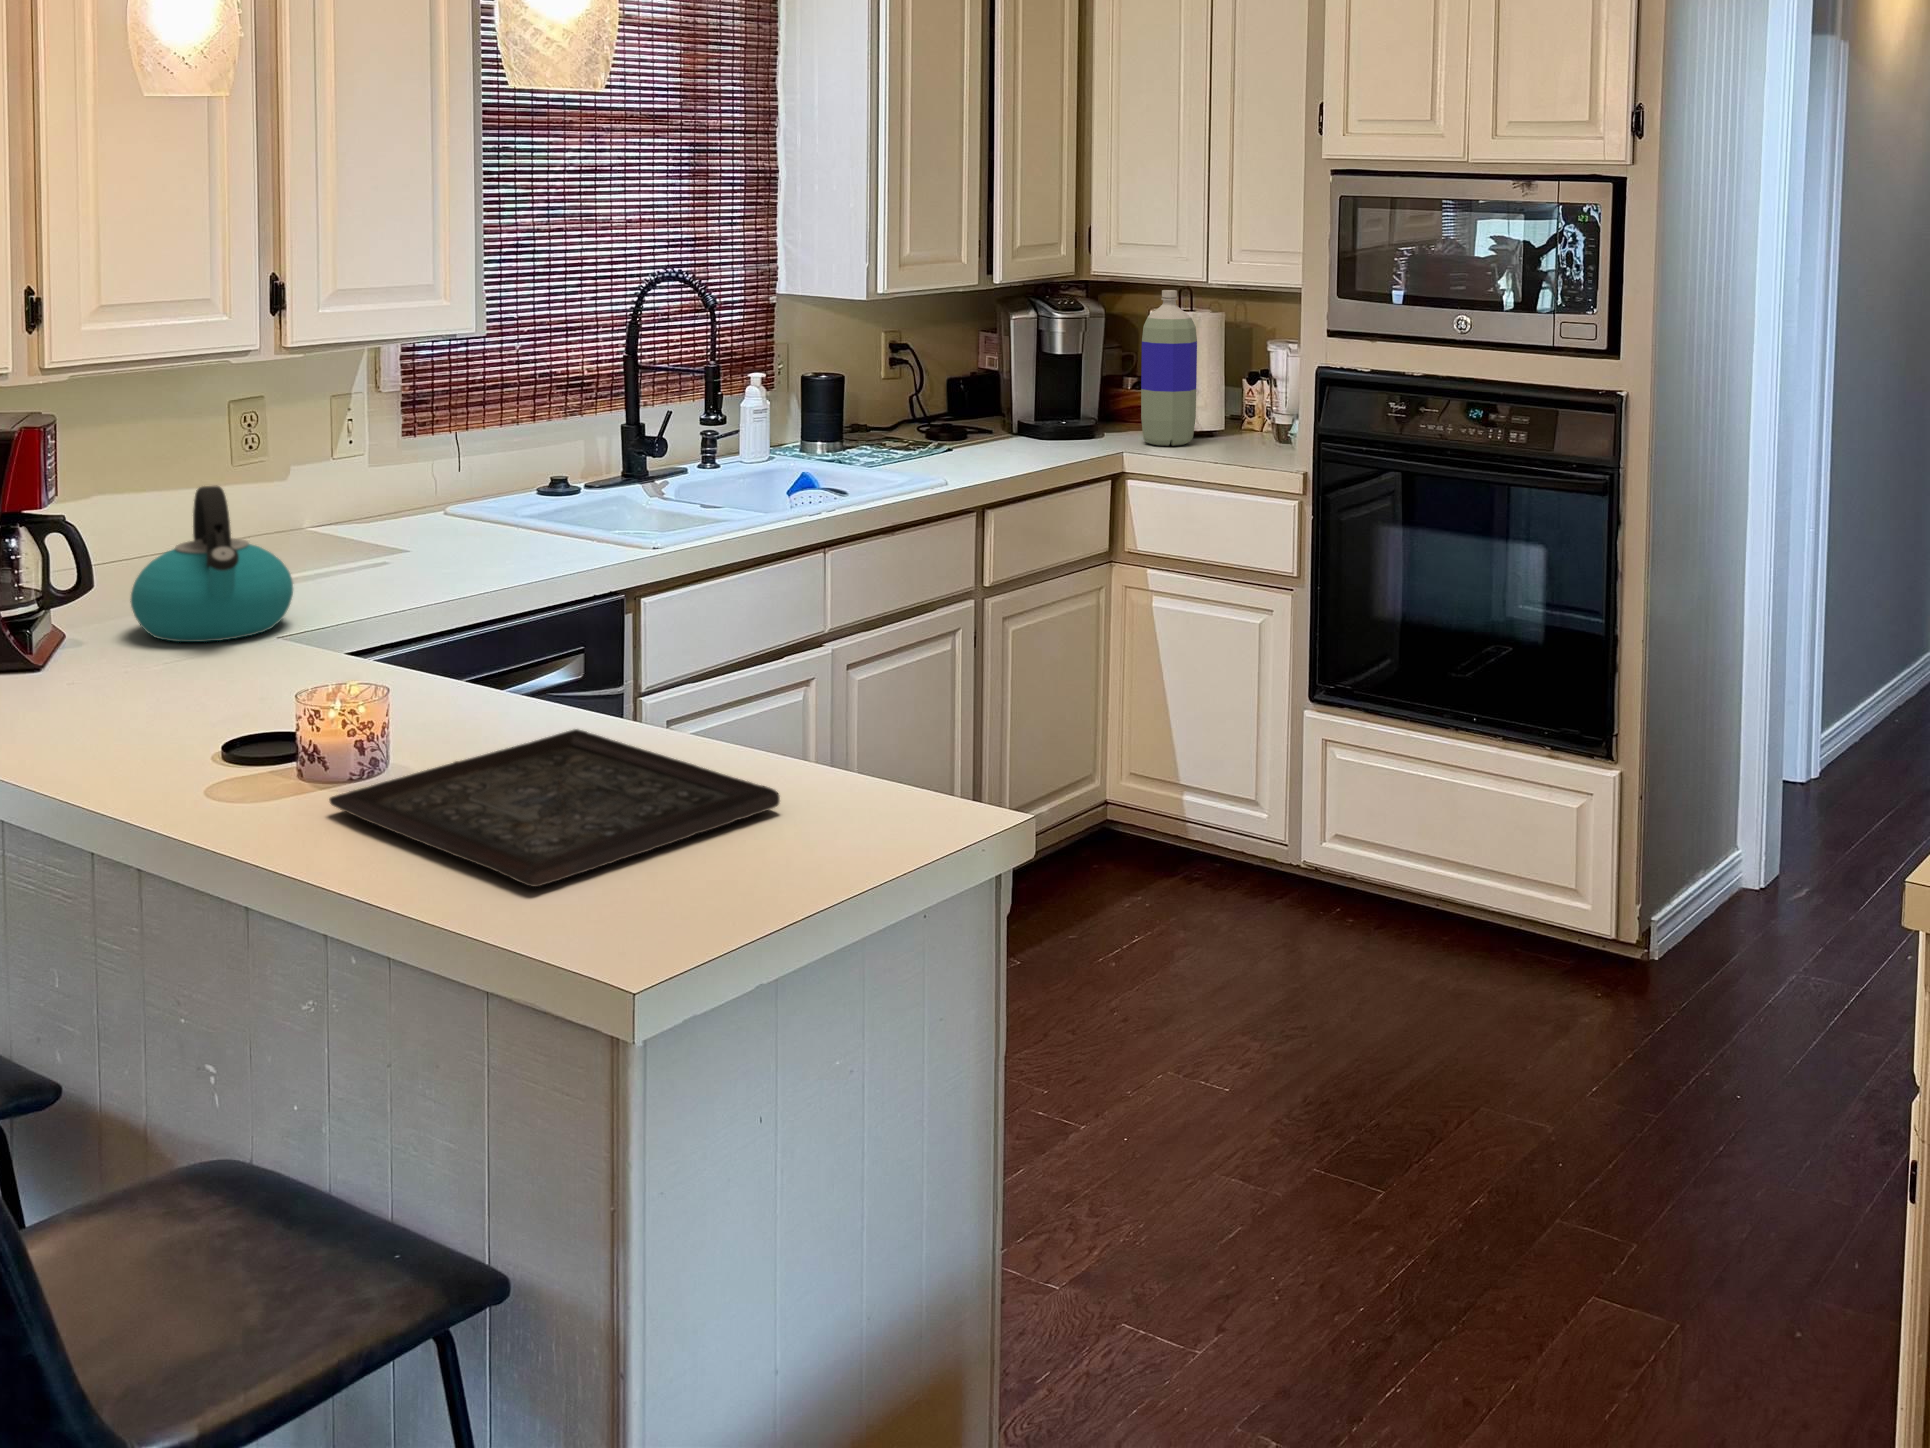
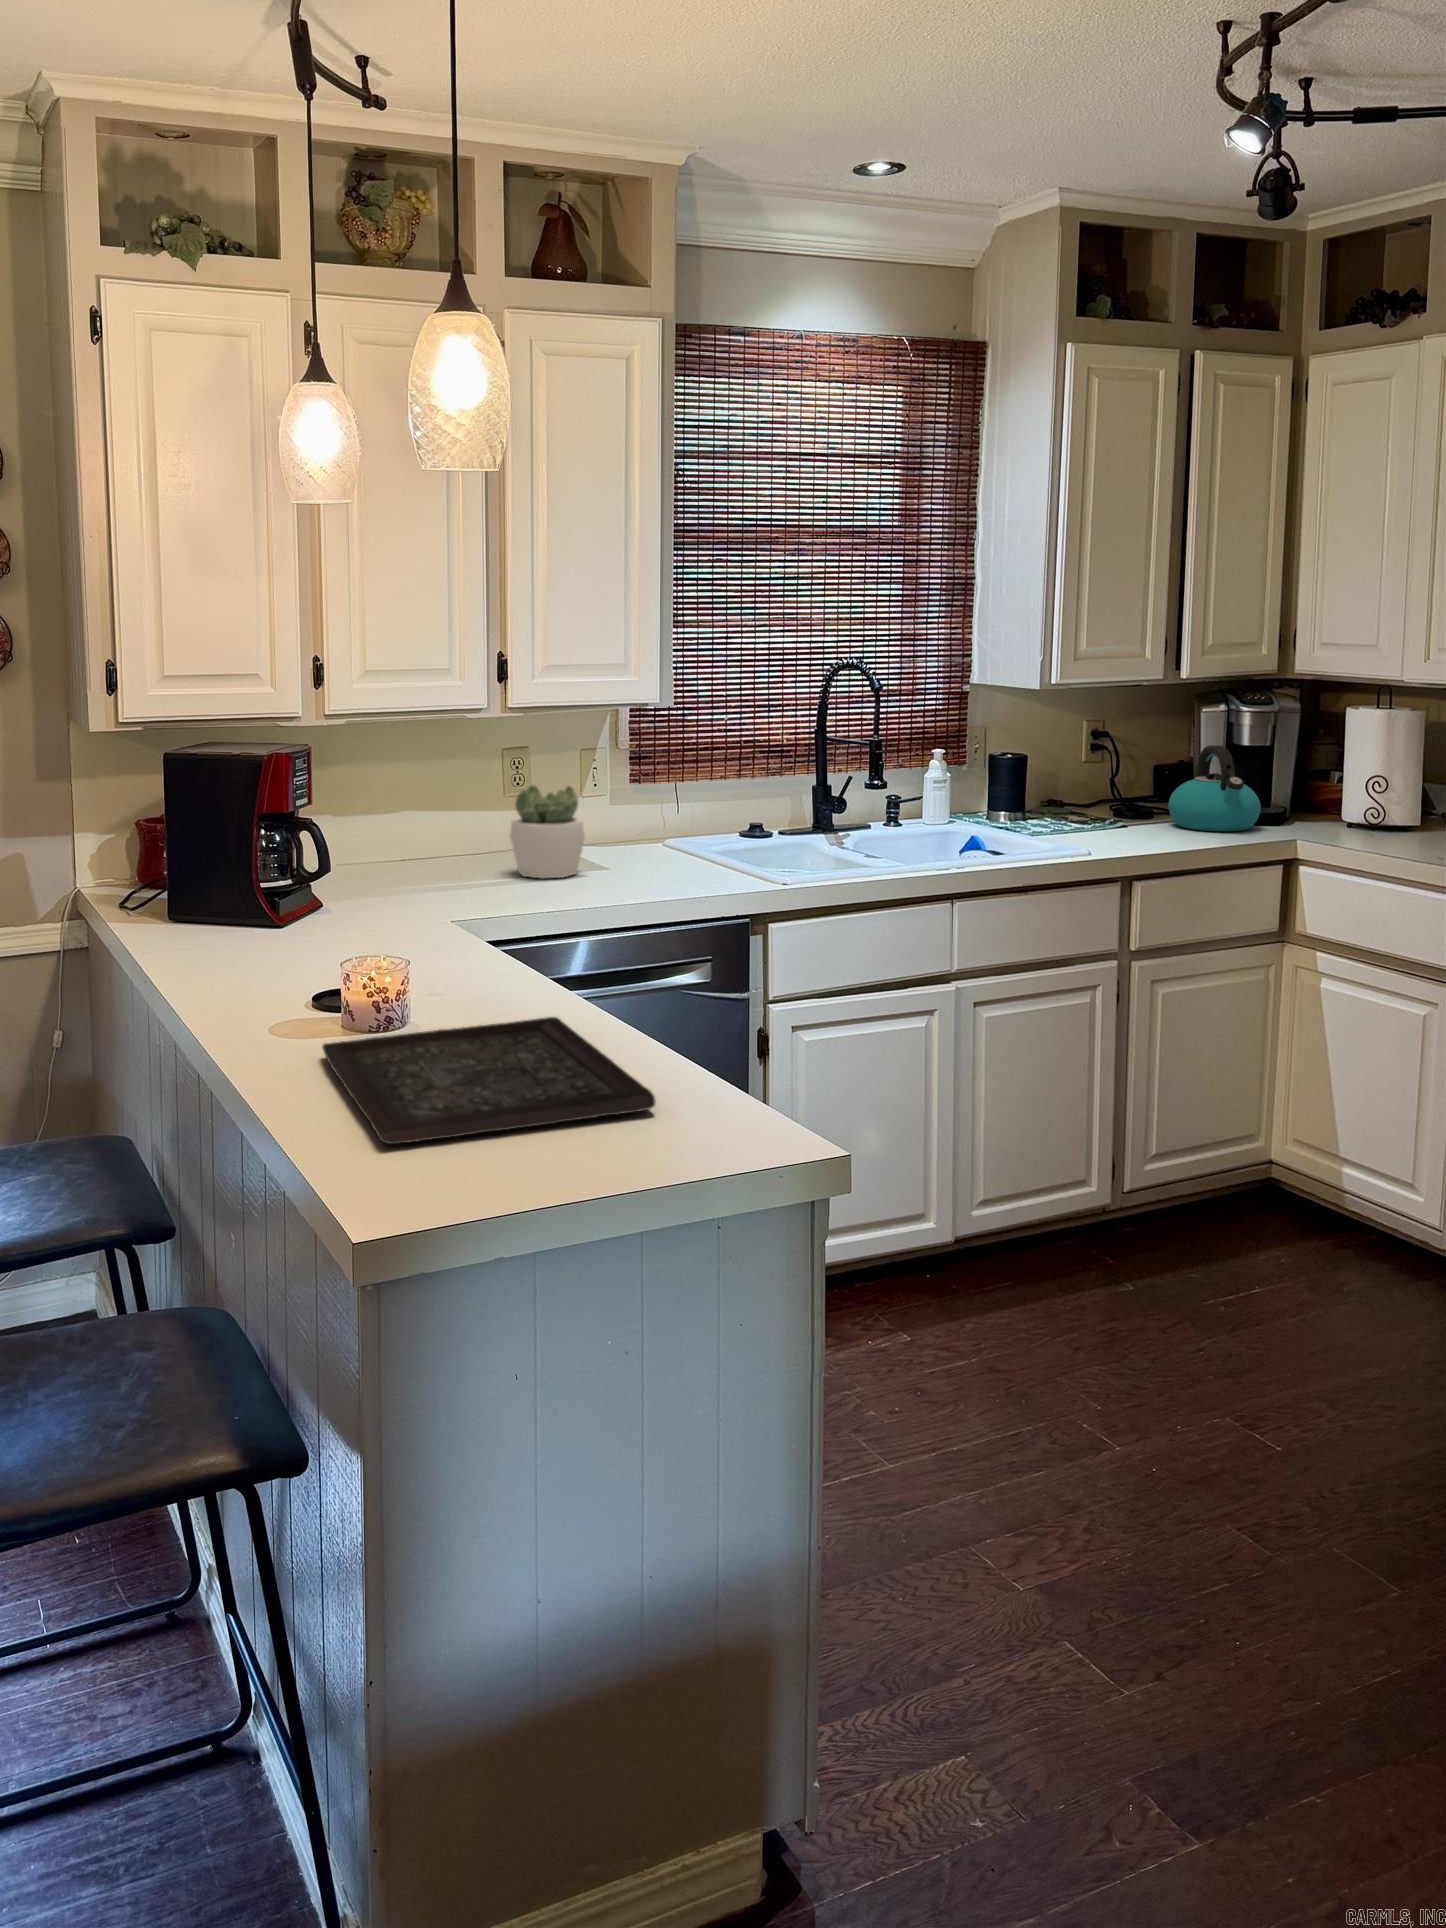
bottle: present [1141,290,1197,446] -> none [1319,685,1383,835]
succulent plant: none [288,447,393,569] -> present [510,785,585,878]
kettle: present [130,486,293,642] -> present [1168,745,1261,831]

